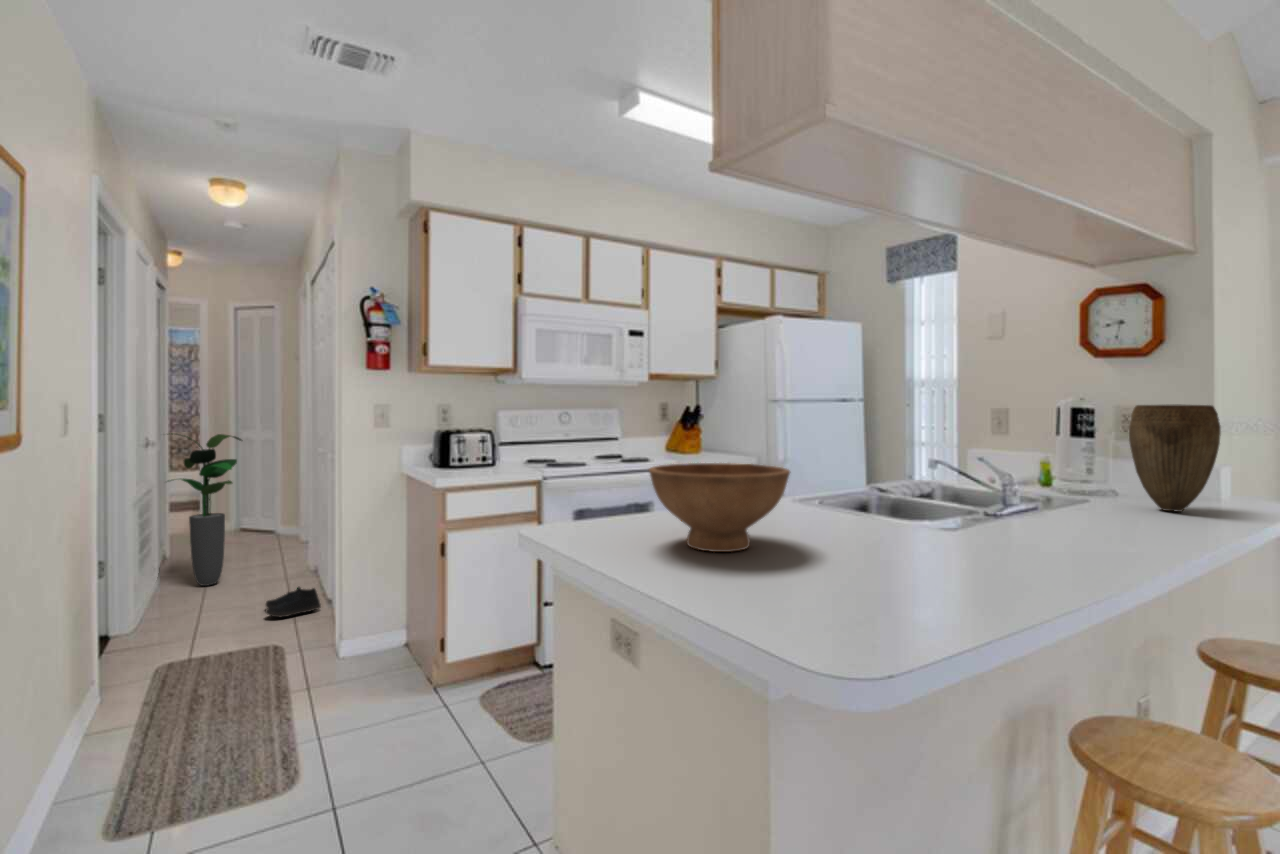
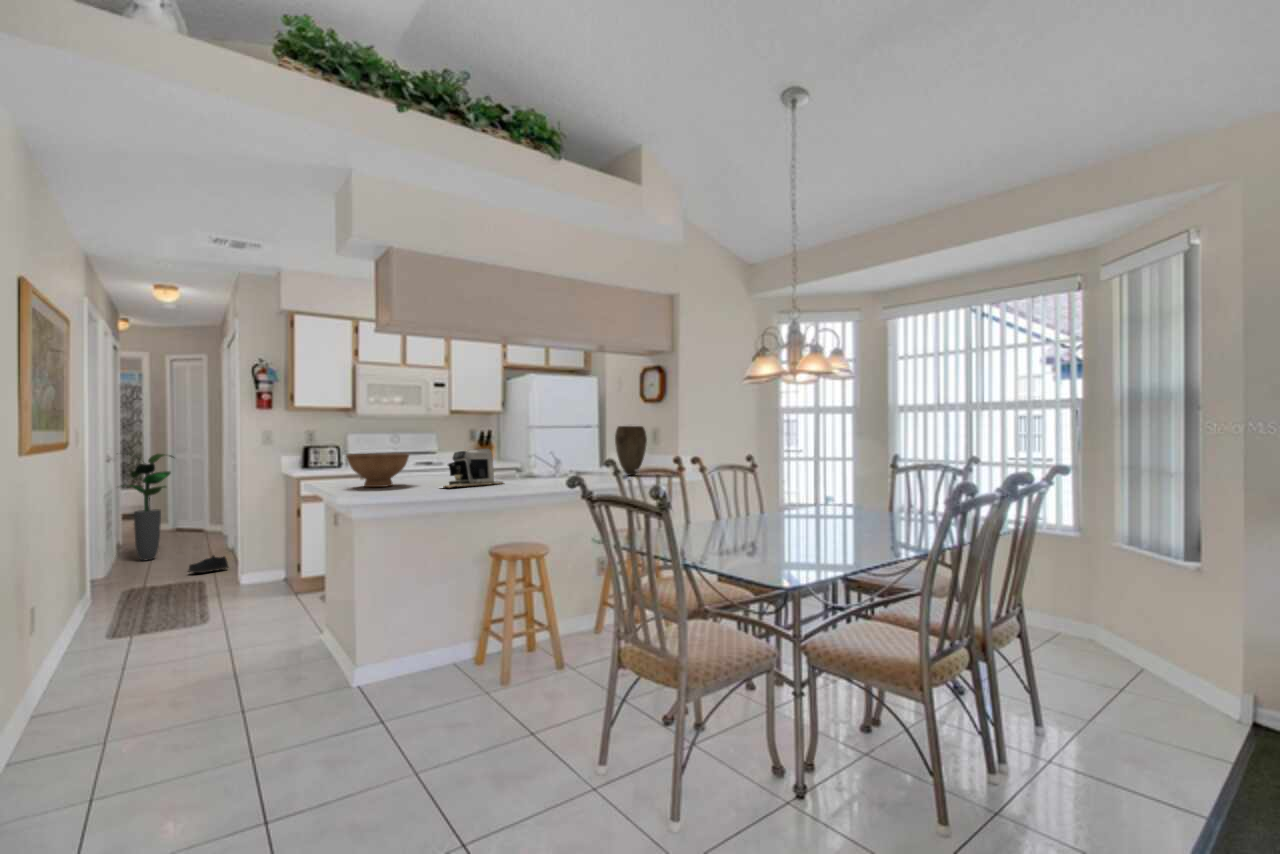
coffee maker: none [877,457,1002,567] -> present [443,448,503,488]

